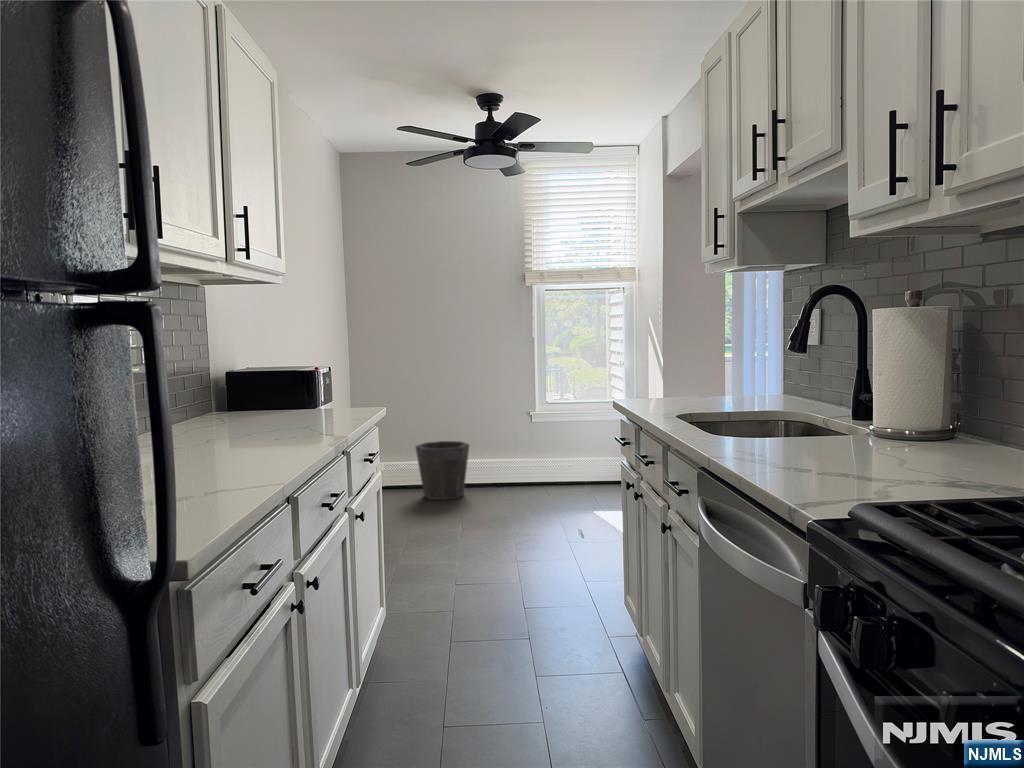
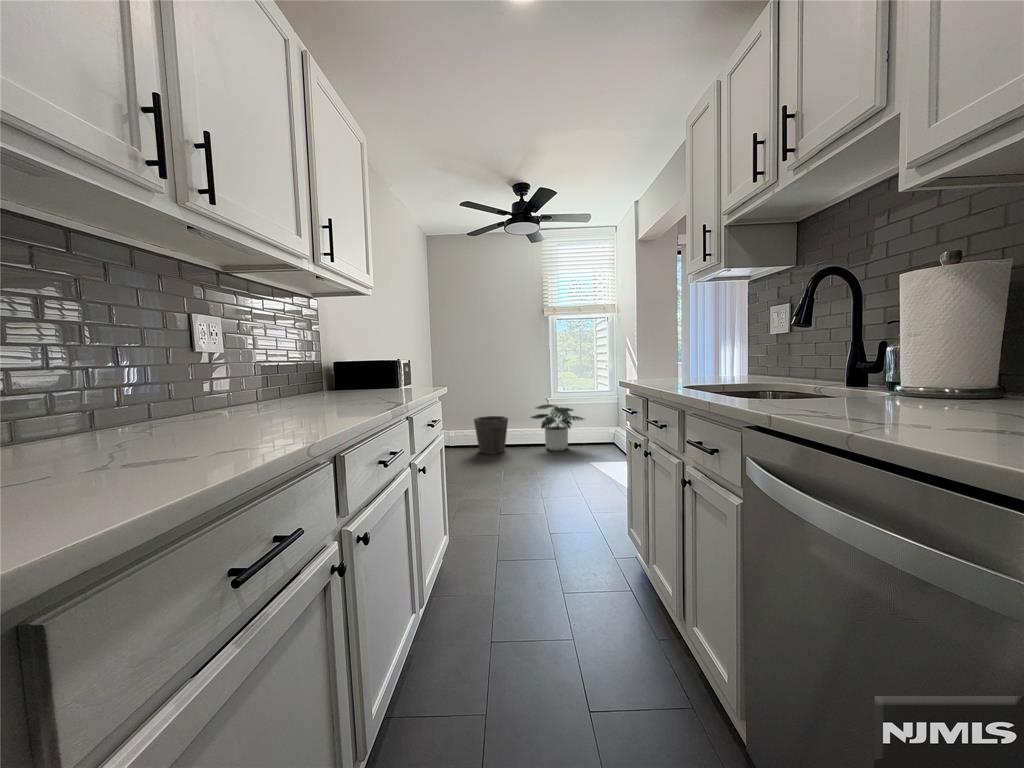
potted plant: none [503,423,590,495] -> present [531,404,583,451]

